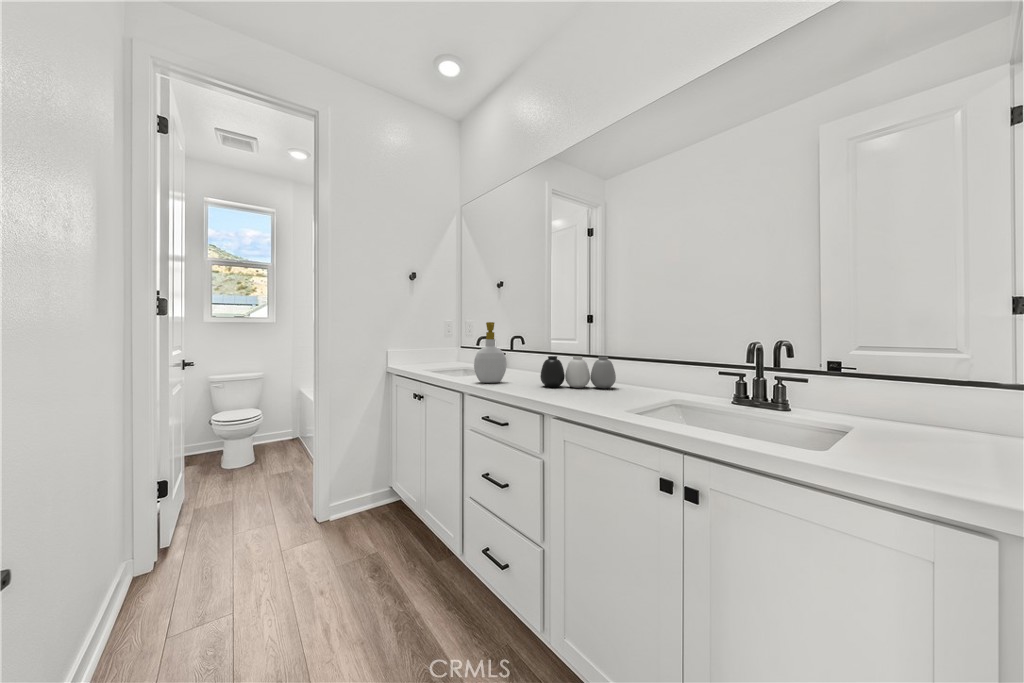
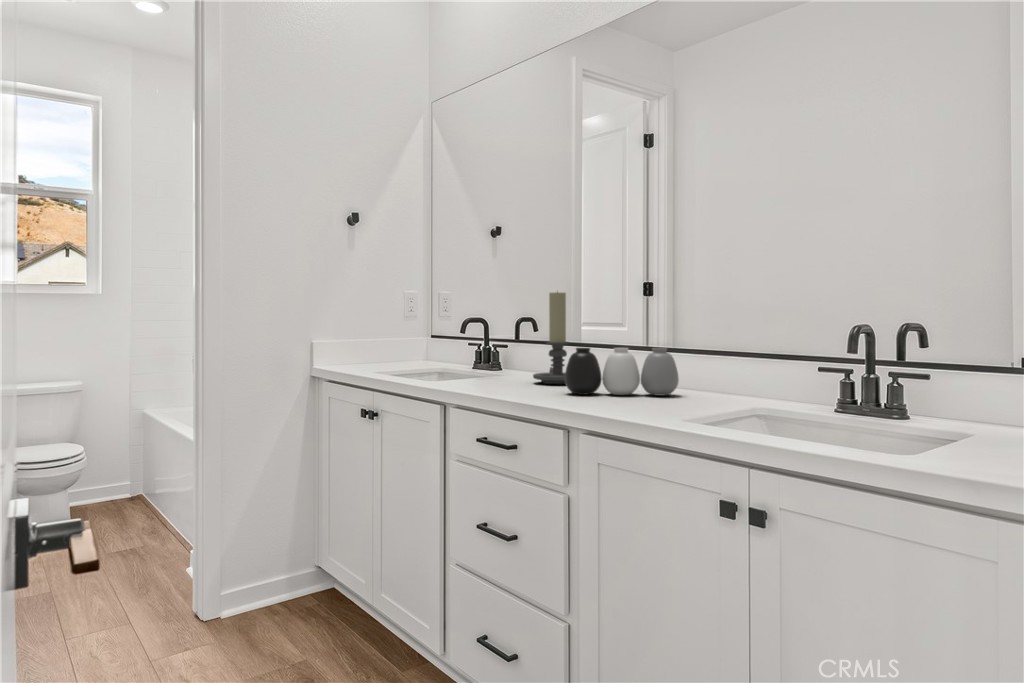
candle holder: none [521,319,552,379] -> present [533,291,569,384]
soap bottle: present [474,322,506,383] -> none [462,296,512,390]

